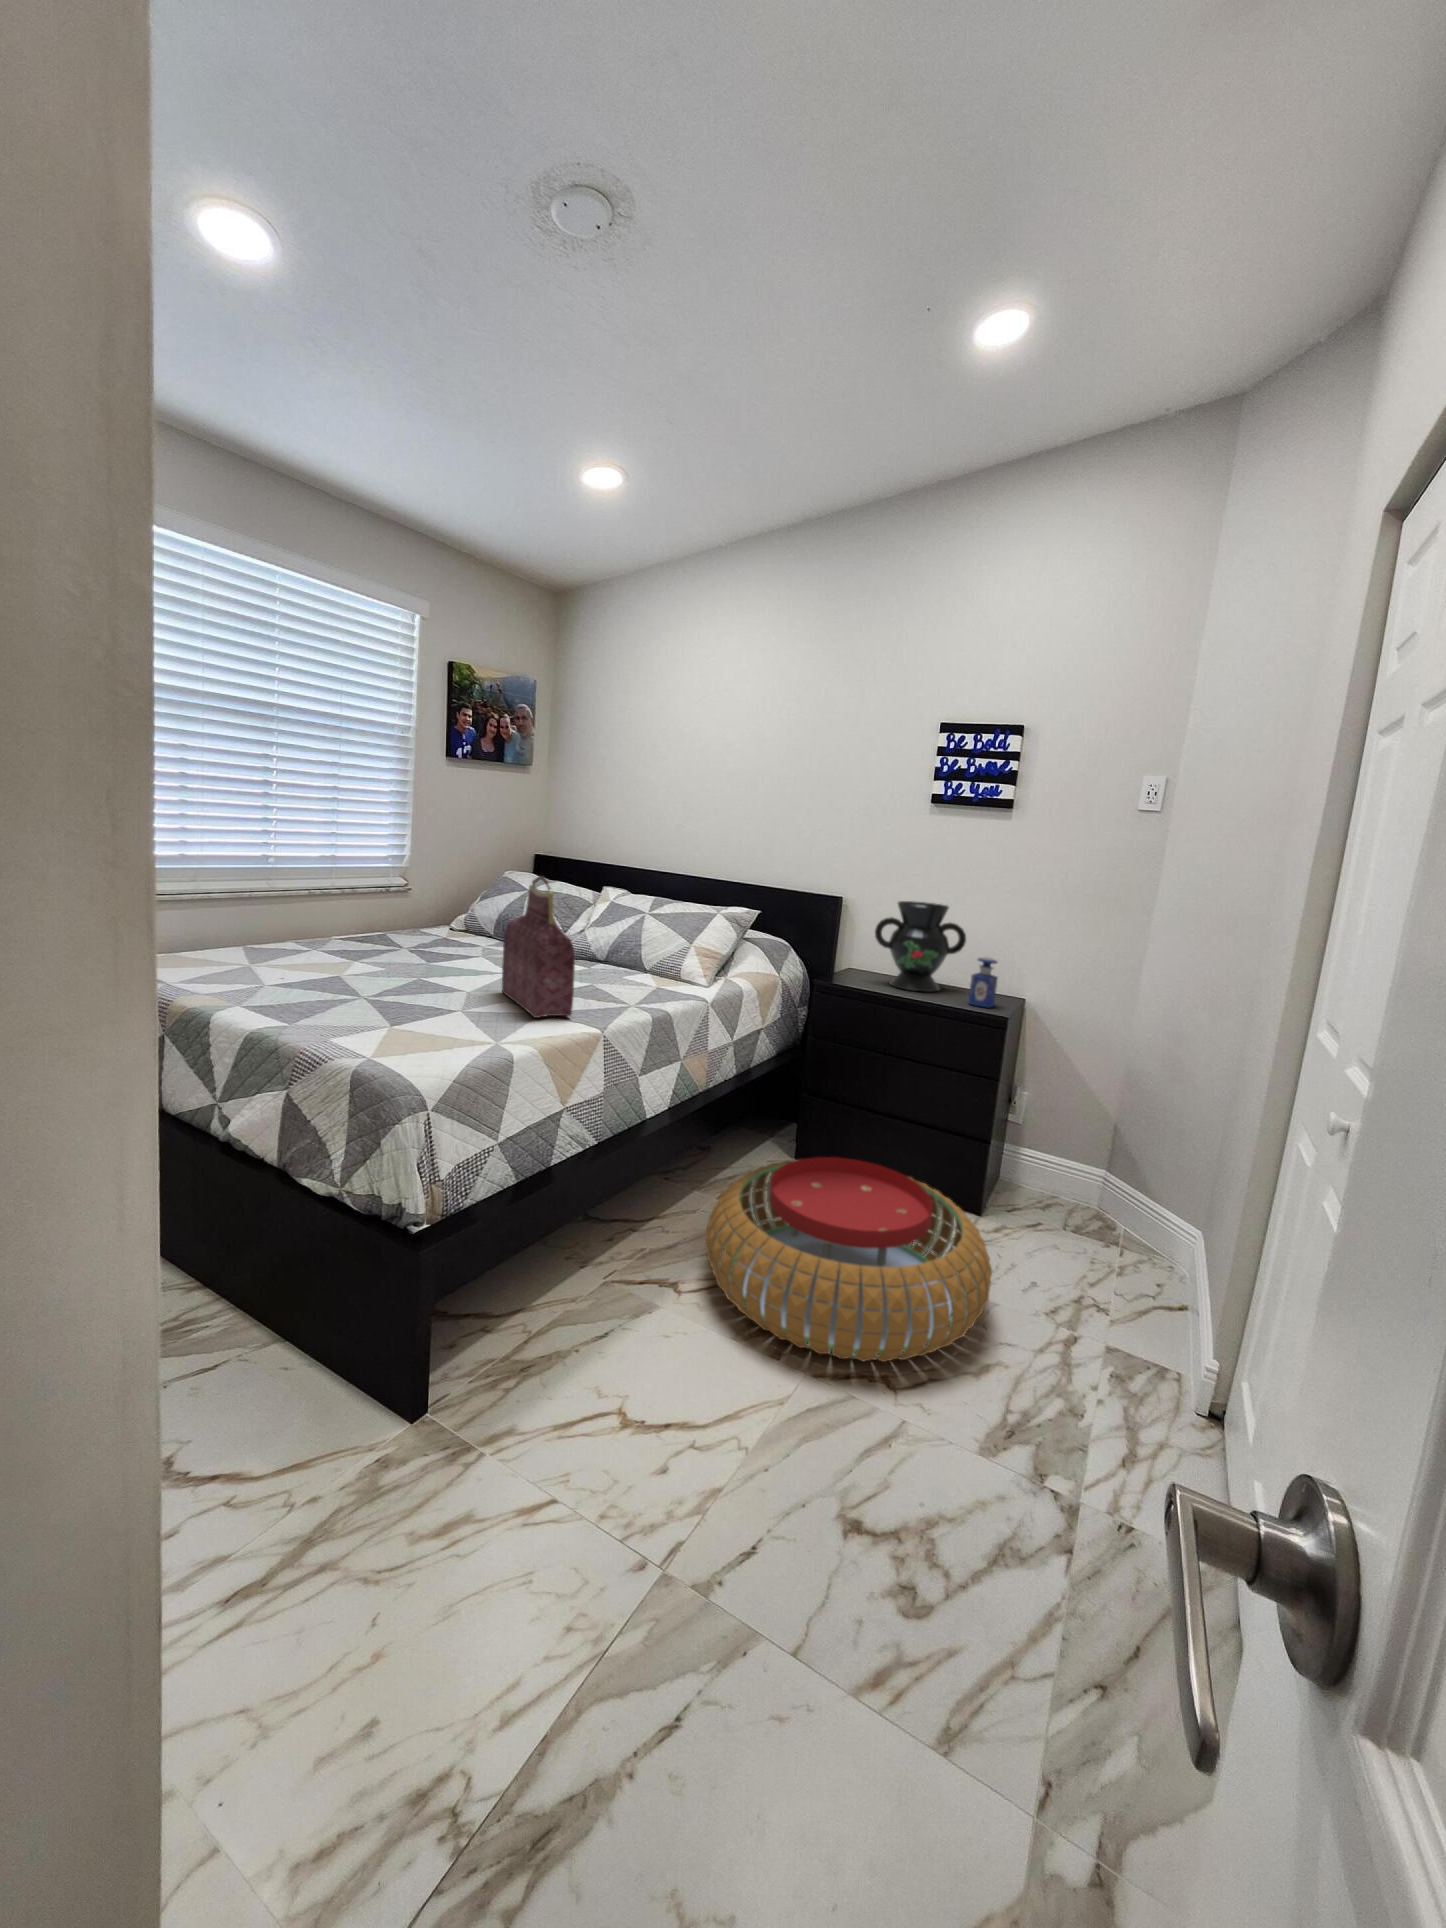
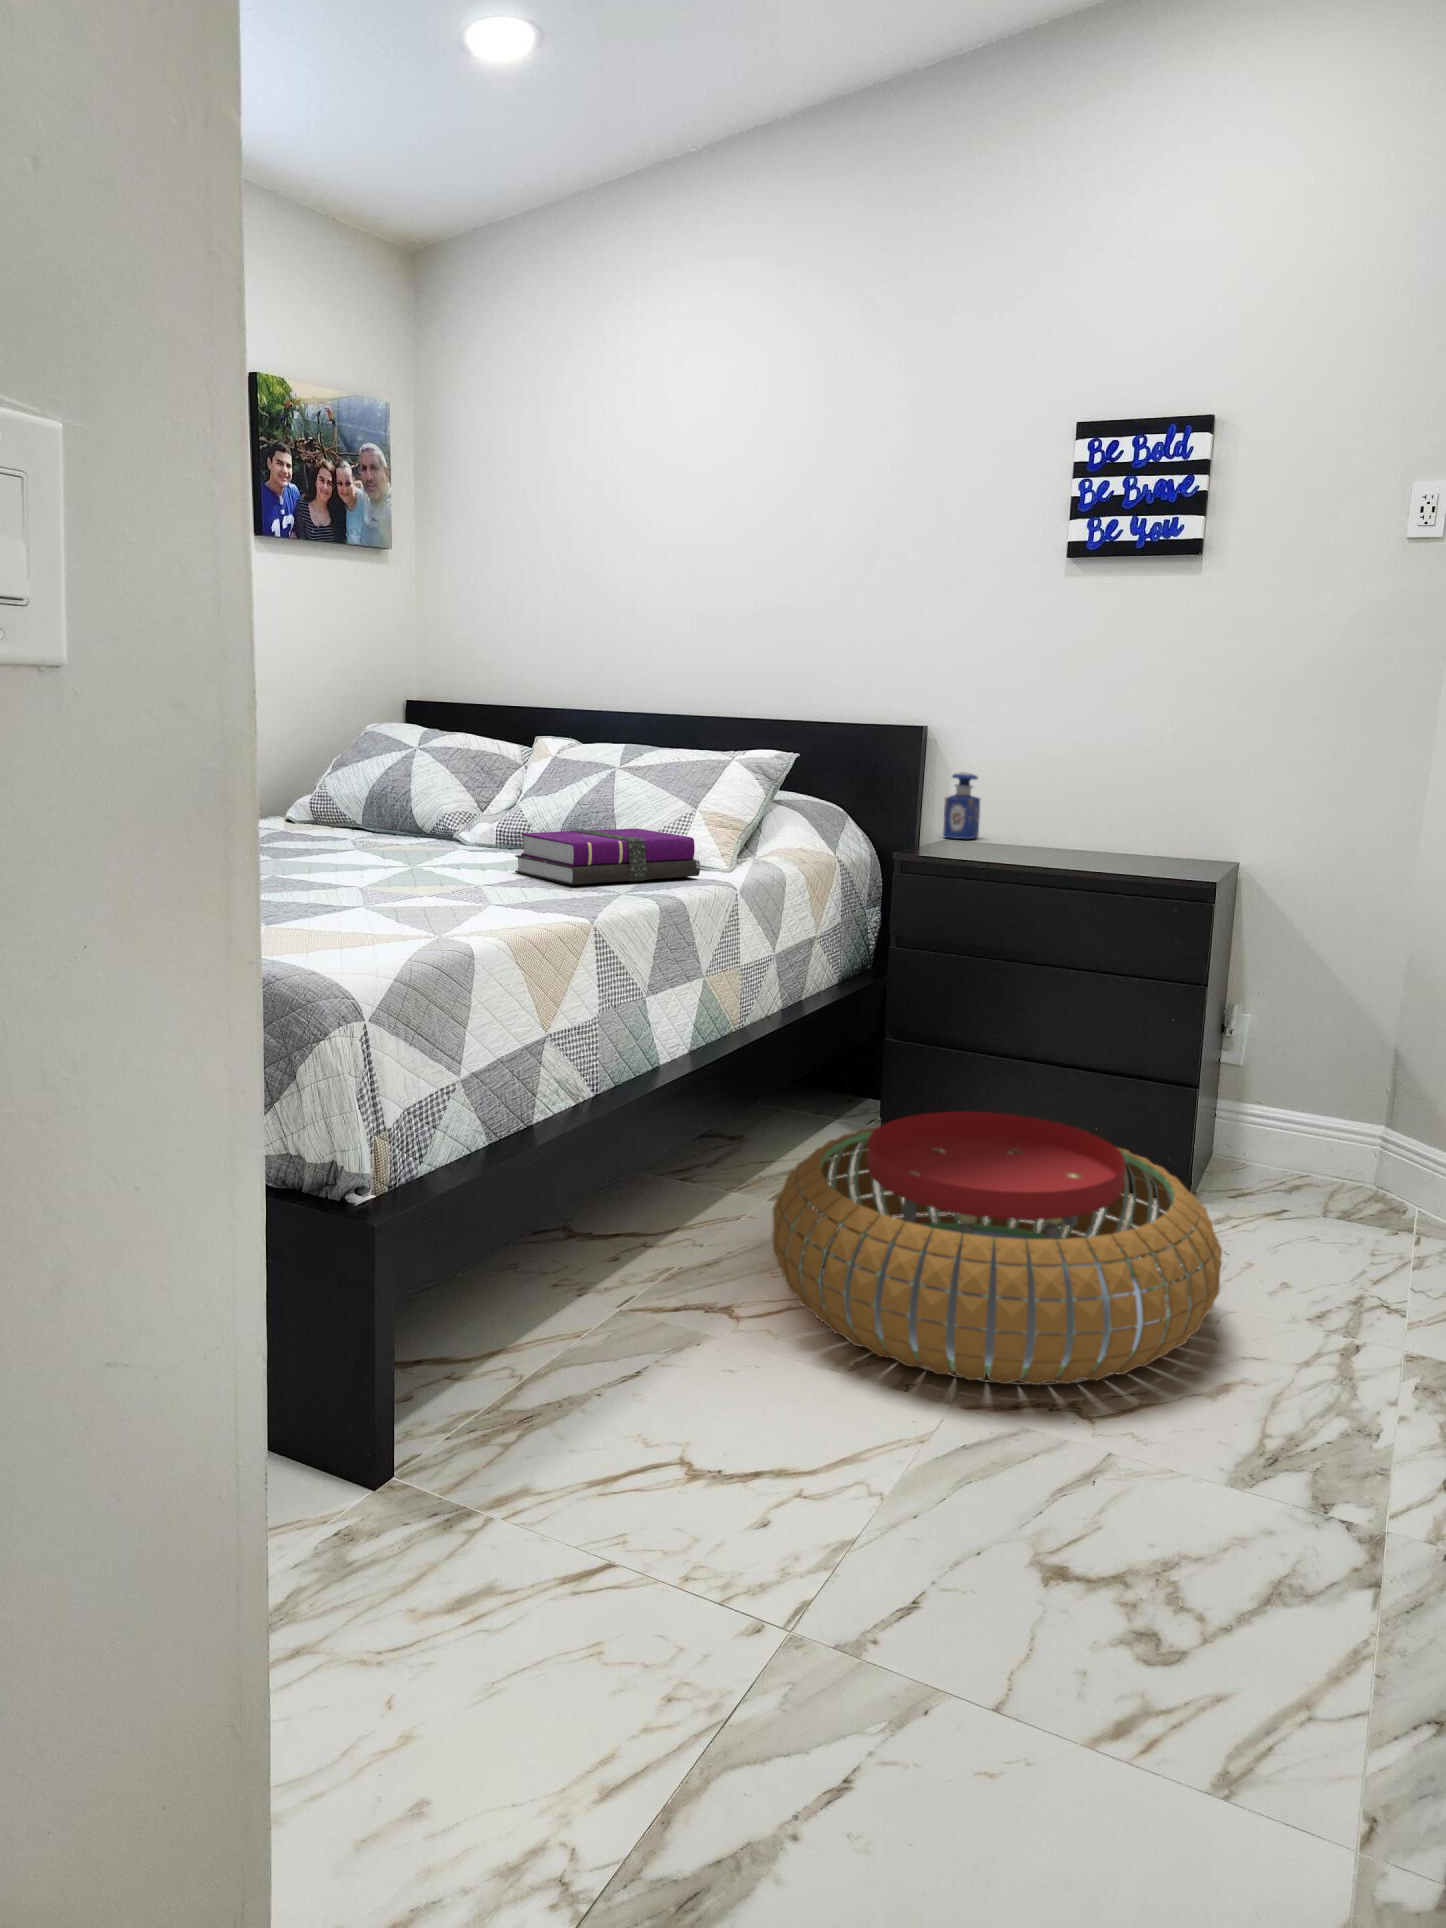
handbag: present [502,876,575,1018] -> none [409,687,537,909]
decorative vase: present [875,901,966,992] -> none [994,719,1142,860]
notebook: none [573,956,686,996] -> present [515,828,700,885]
perfume bottle: present [969,957,997,1007] -> present [943,772,980,839]

